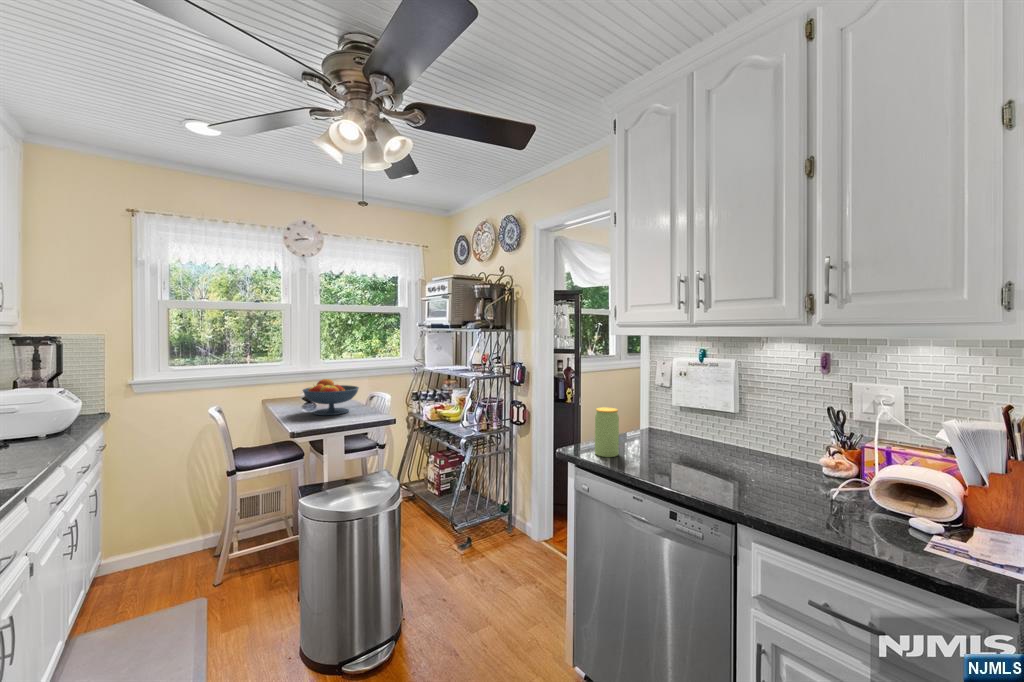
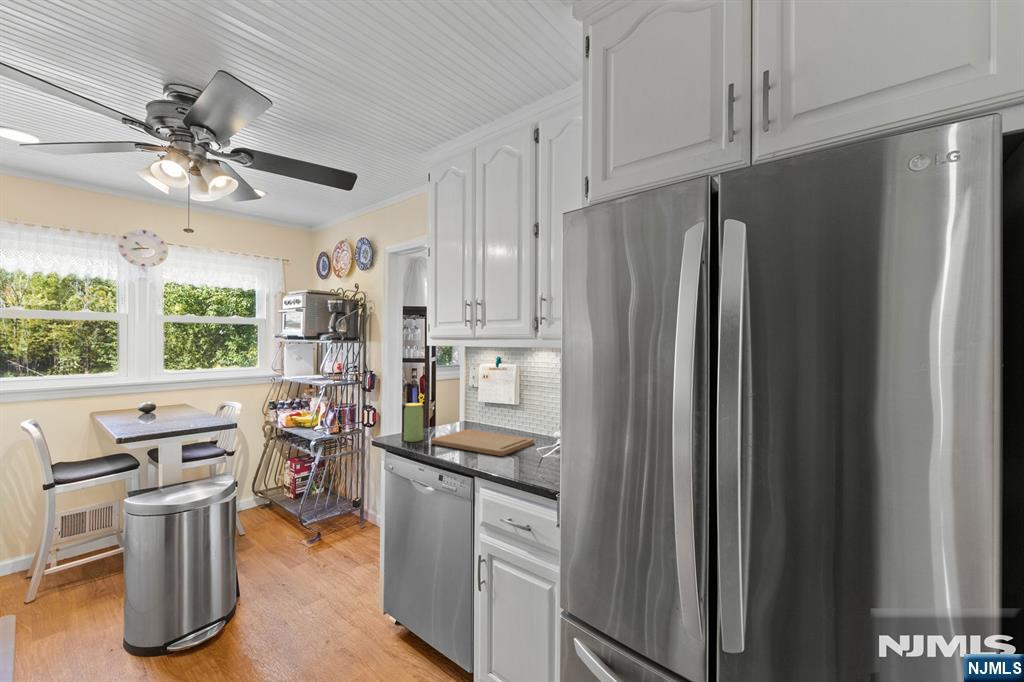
fruit bowl: present [303,379,359,415] -> none [139,388,204,423]
cutting board: none [635,443,782,491] -> present [431,429,534,456]

